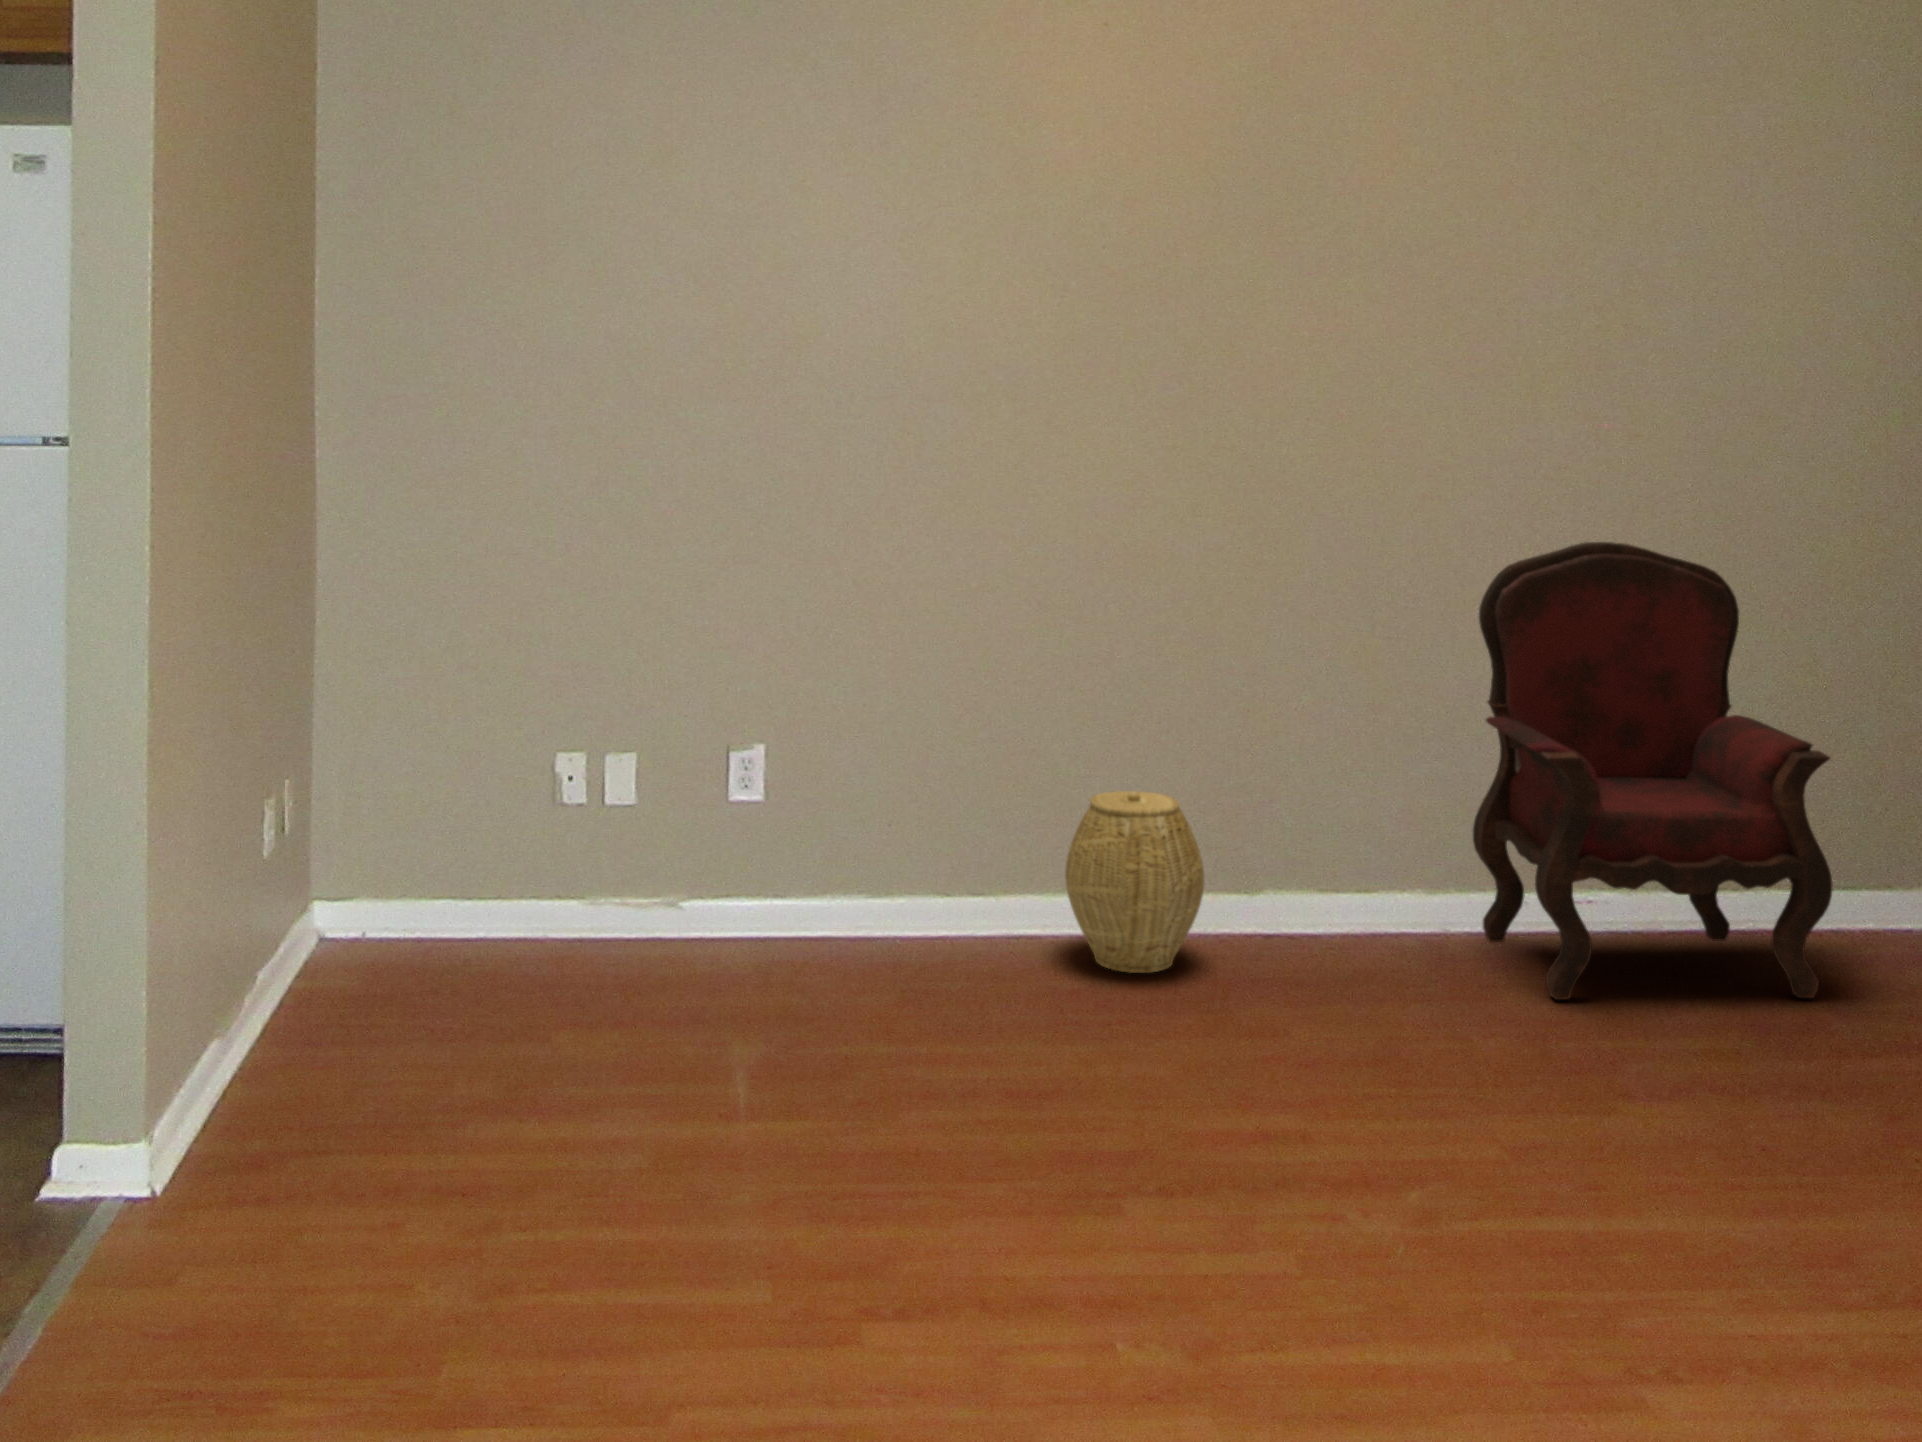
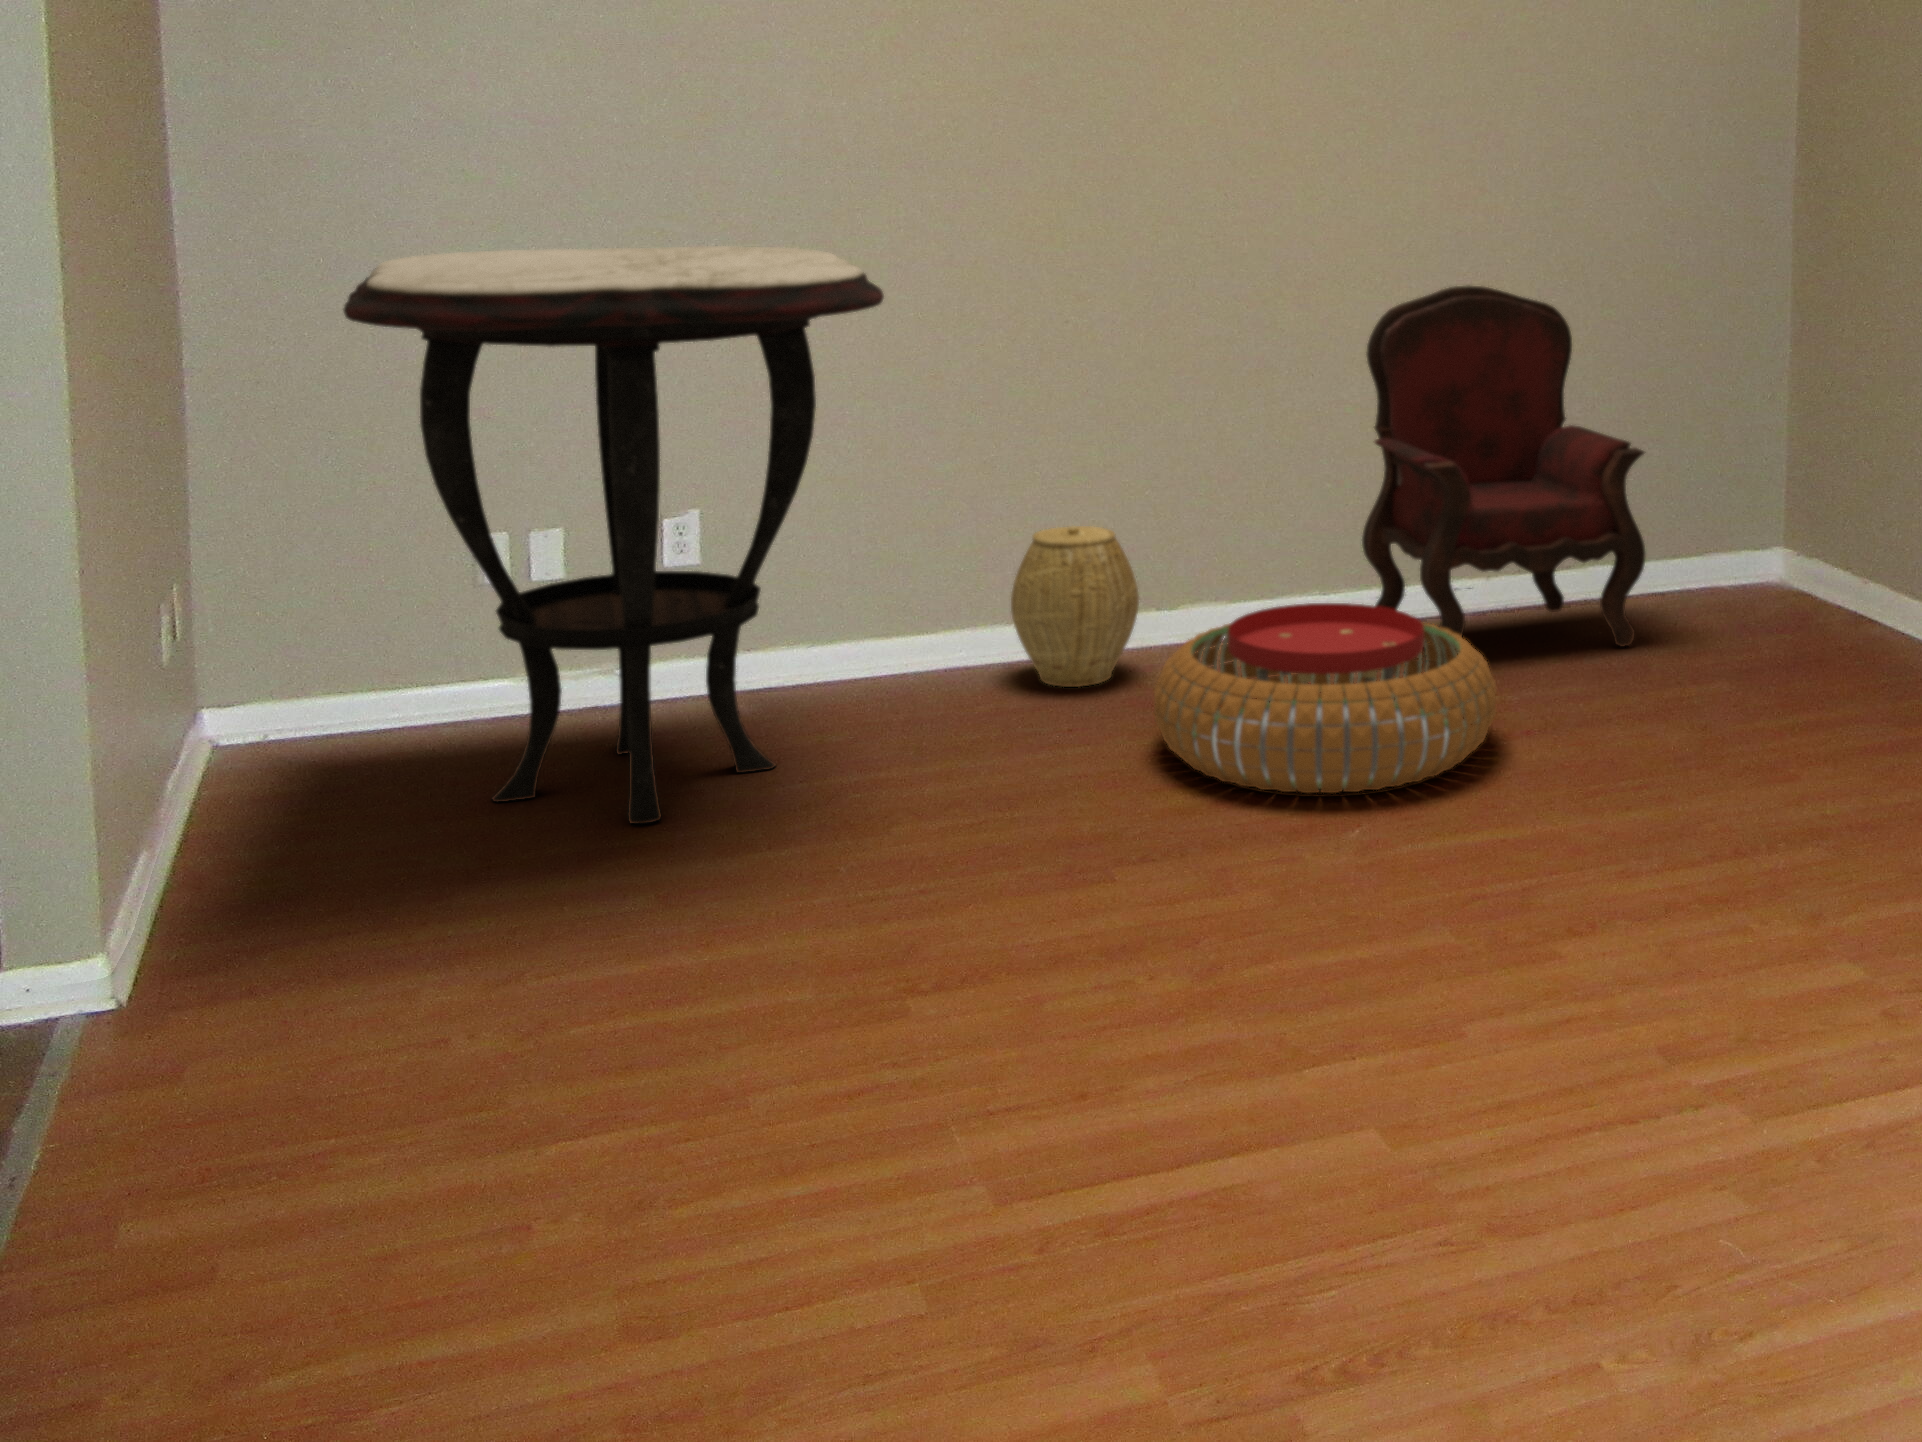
side table: none [415,476,919,1078] -> present [344,246,884,824]
pouf: none [1201,910,1616,1154] -> present [1154,603,1497,793]

